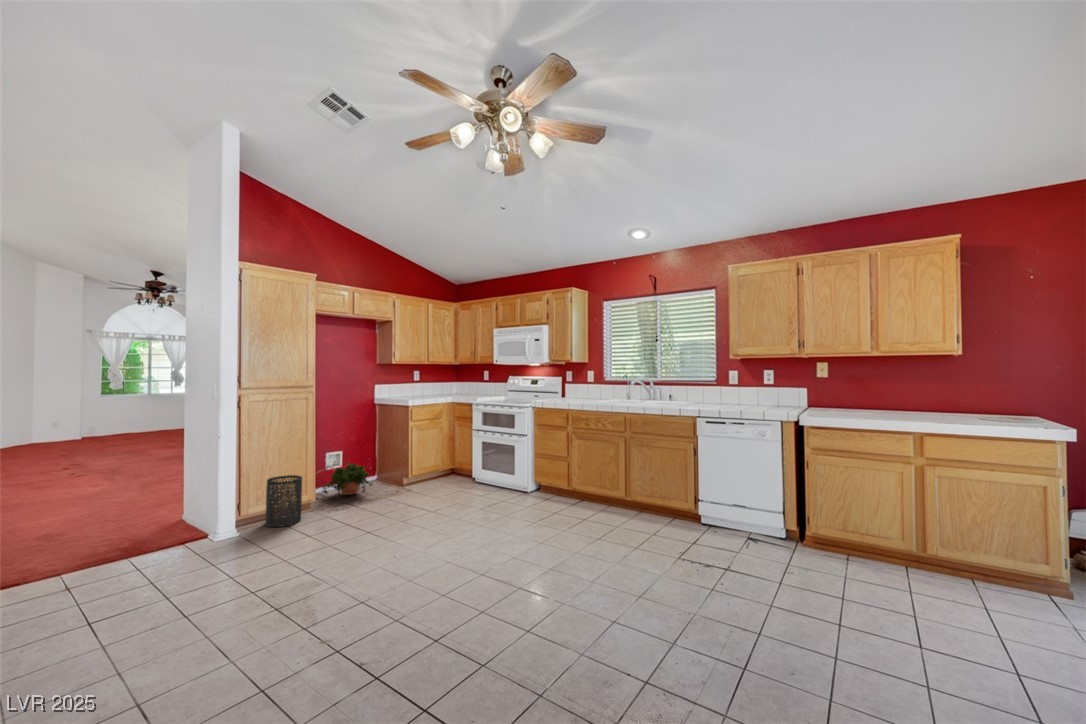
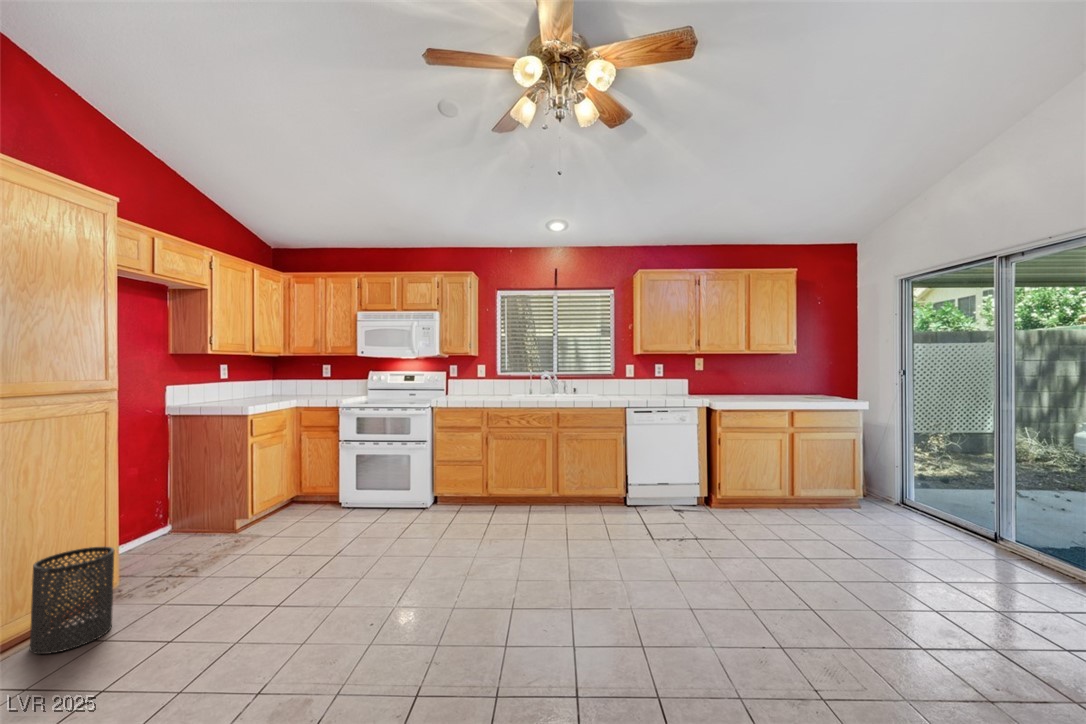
potted plant: present [323,462,373,495] -> none [99,509,211,572]

